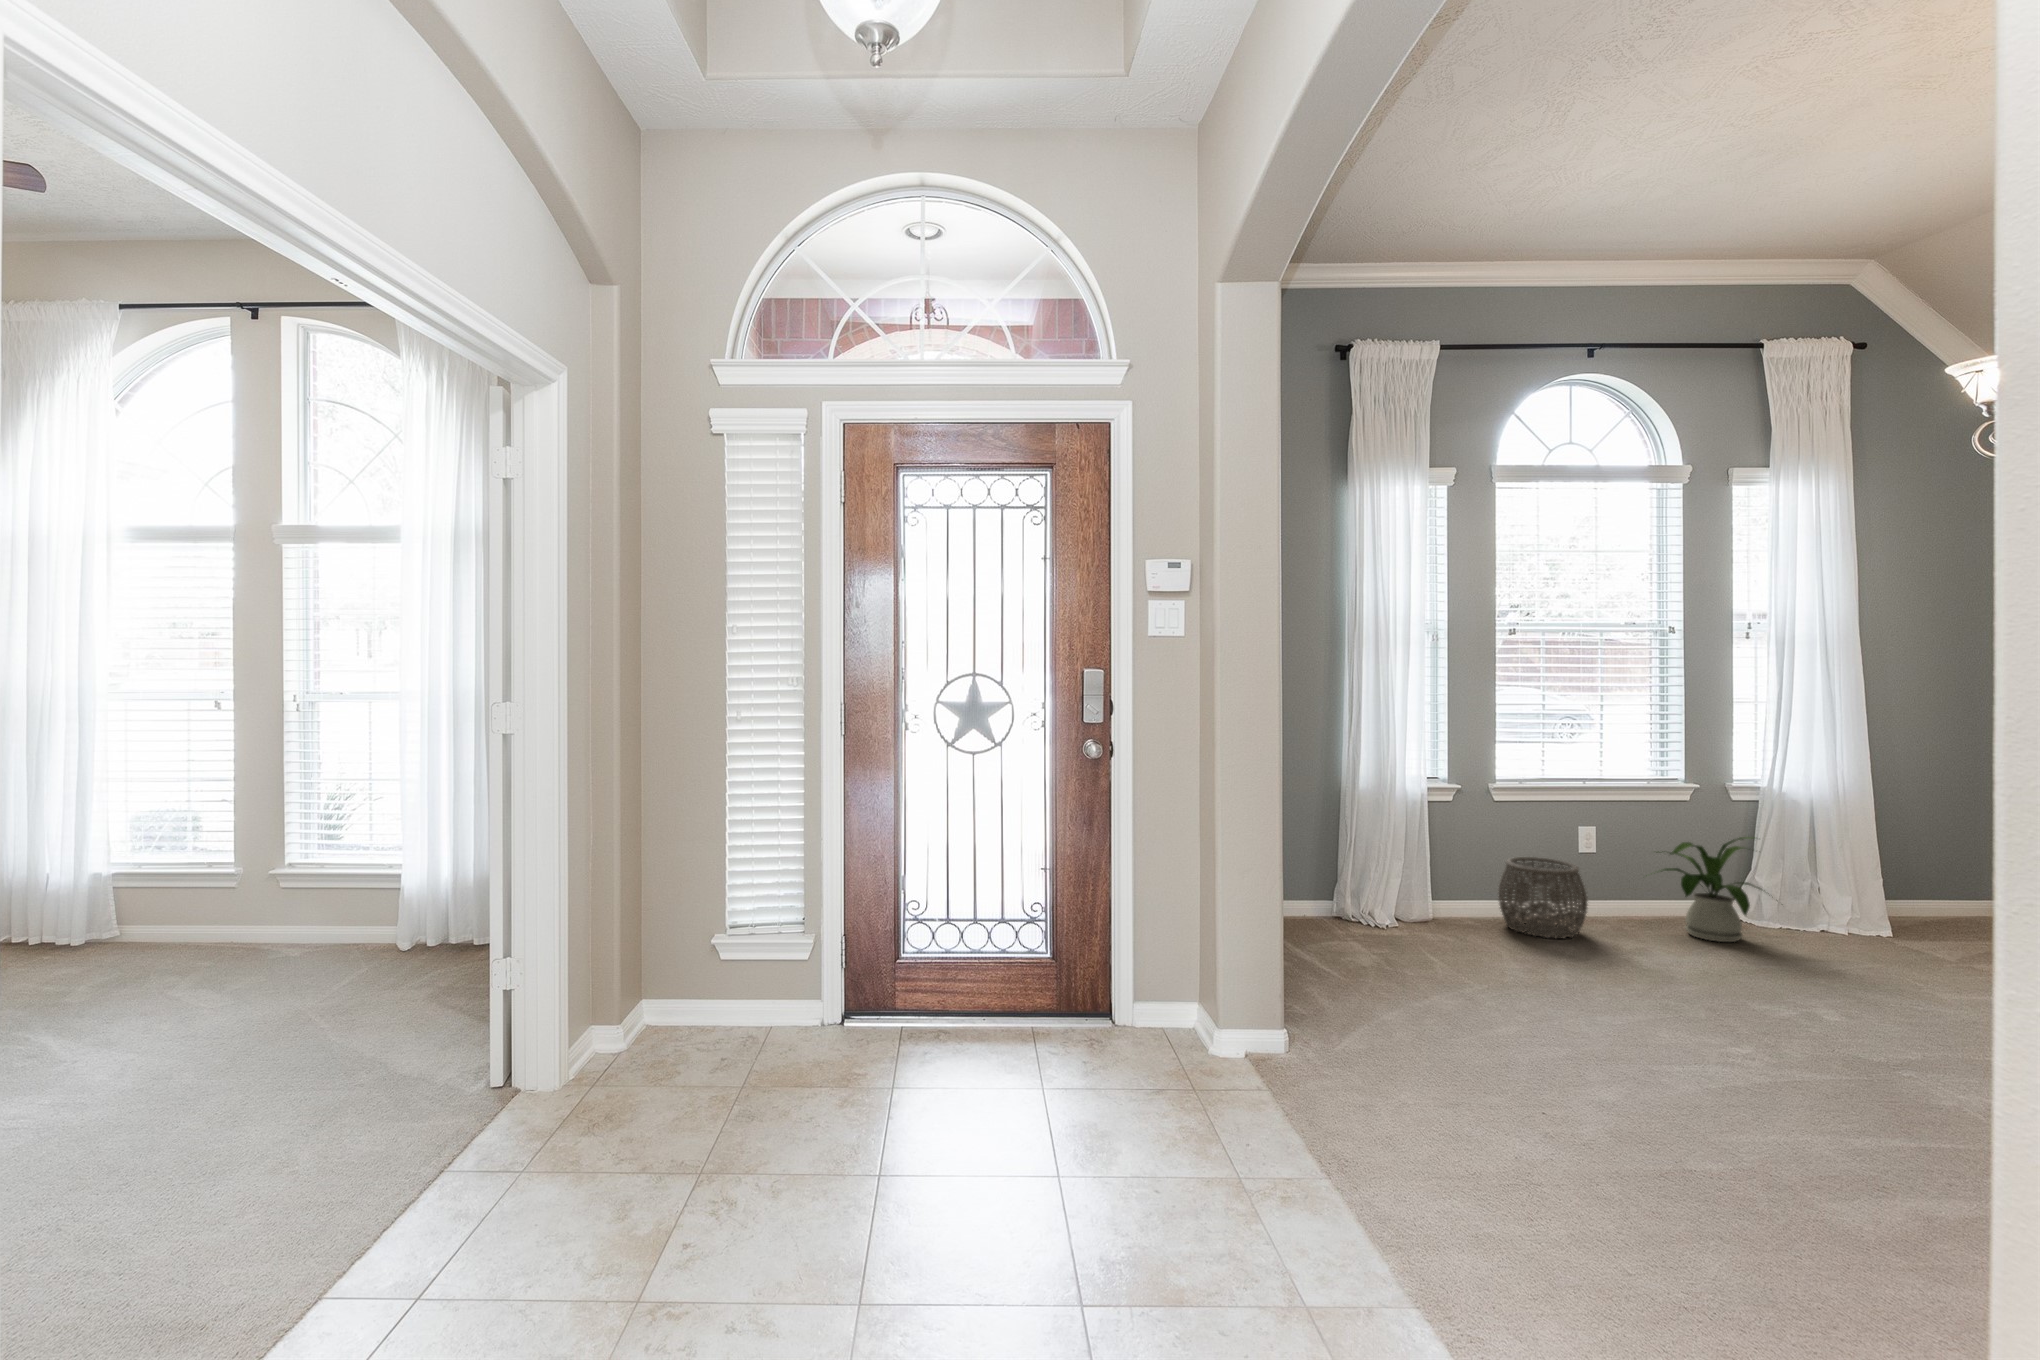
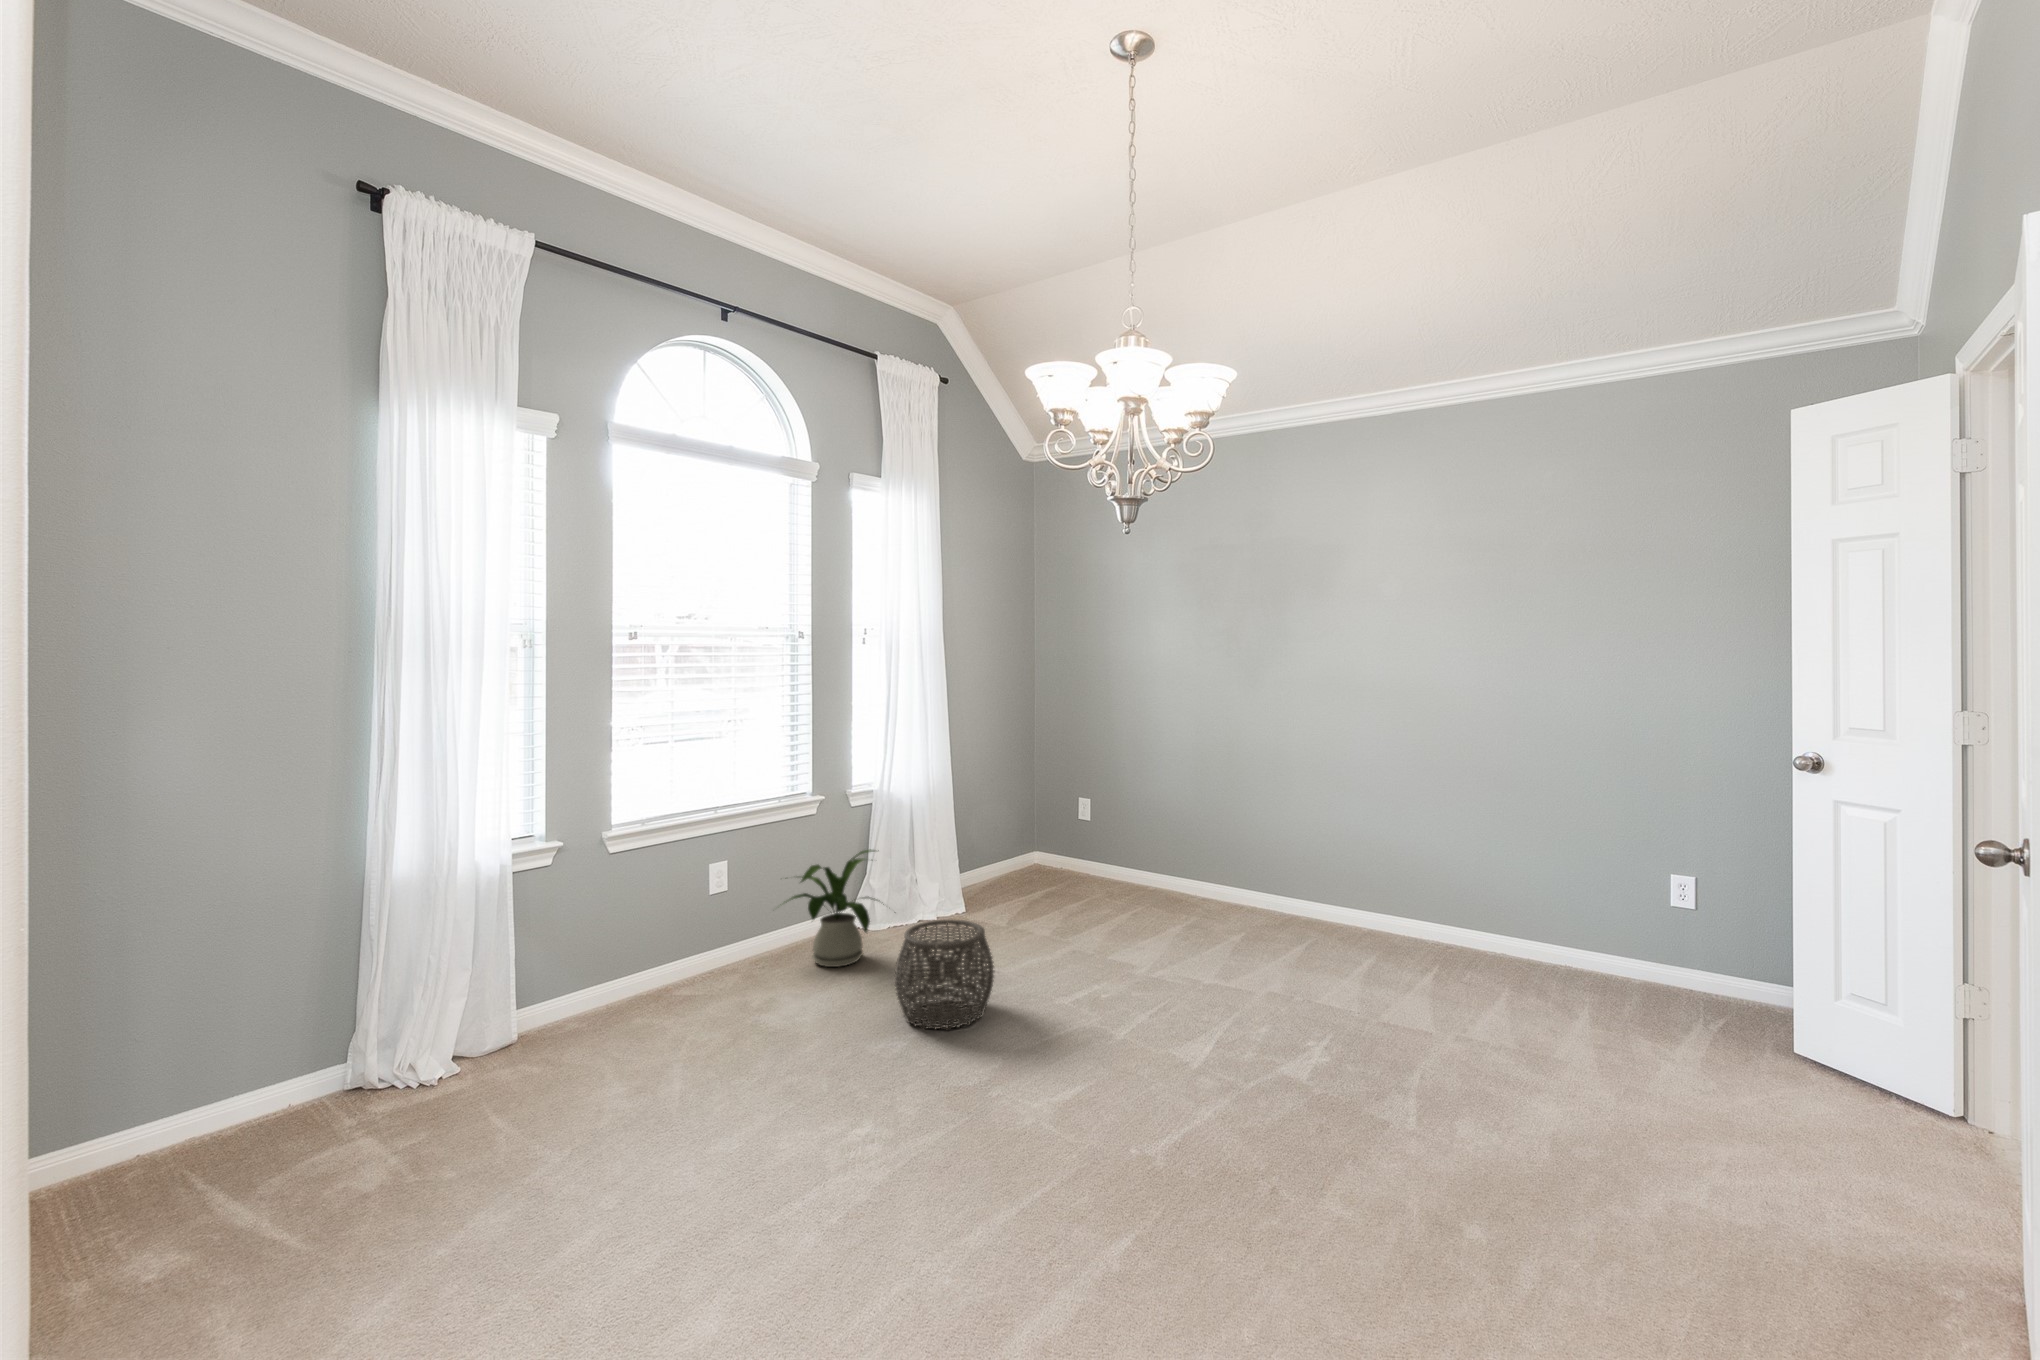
woven basket: present [1498,857,1588,938] -> present [895,920,994,1030]

